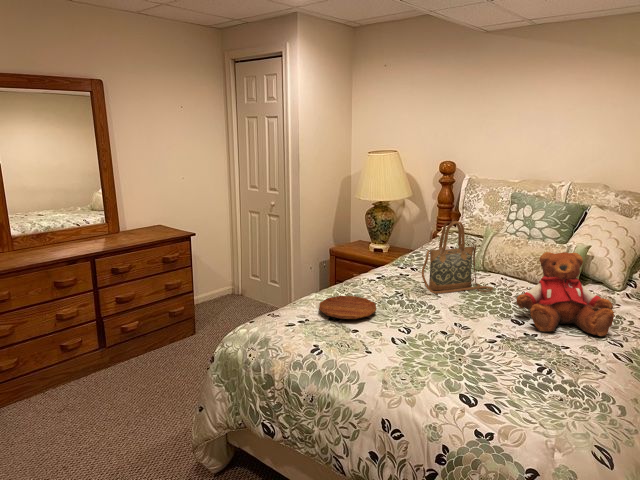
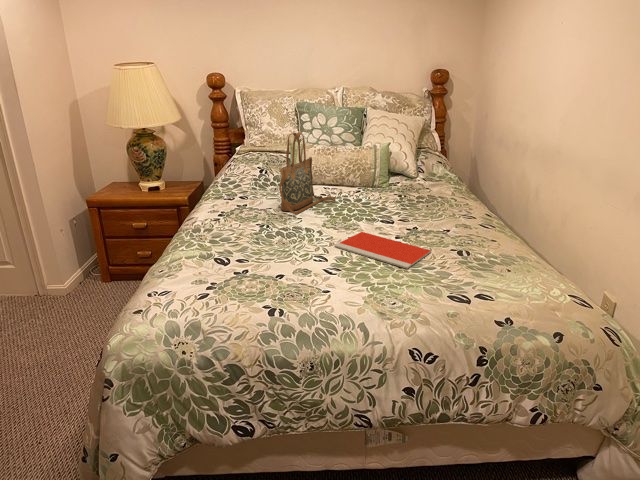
teddy bear: present [516,252,614,336] -> none [384,148,460,222]
tray: present [319,296,376,319] -> none [209,236,281,267]
notebook: none [422,322,503,361] -> present [334,232,431,269]

